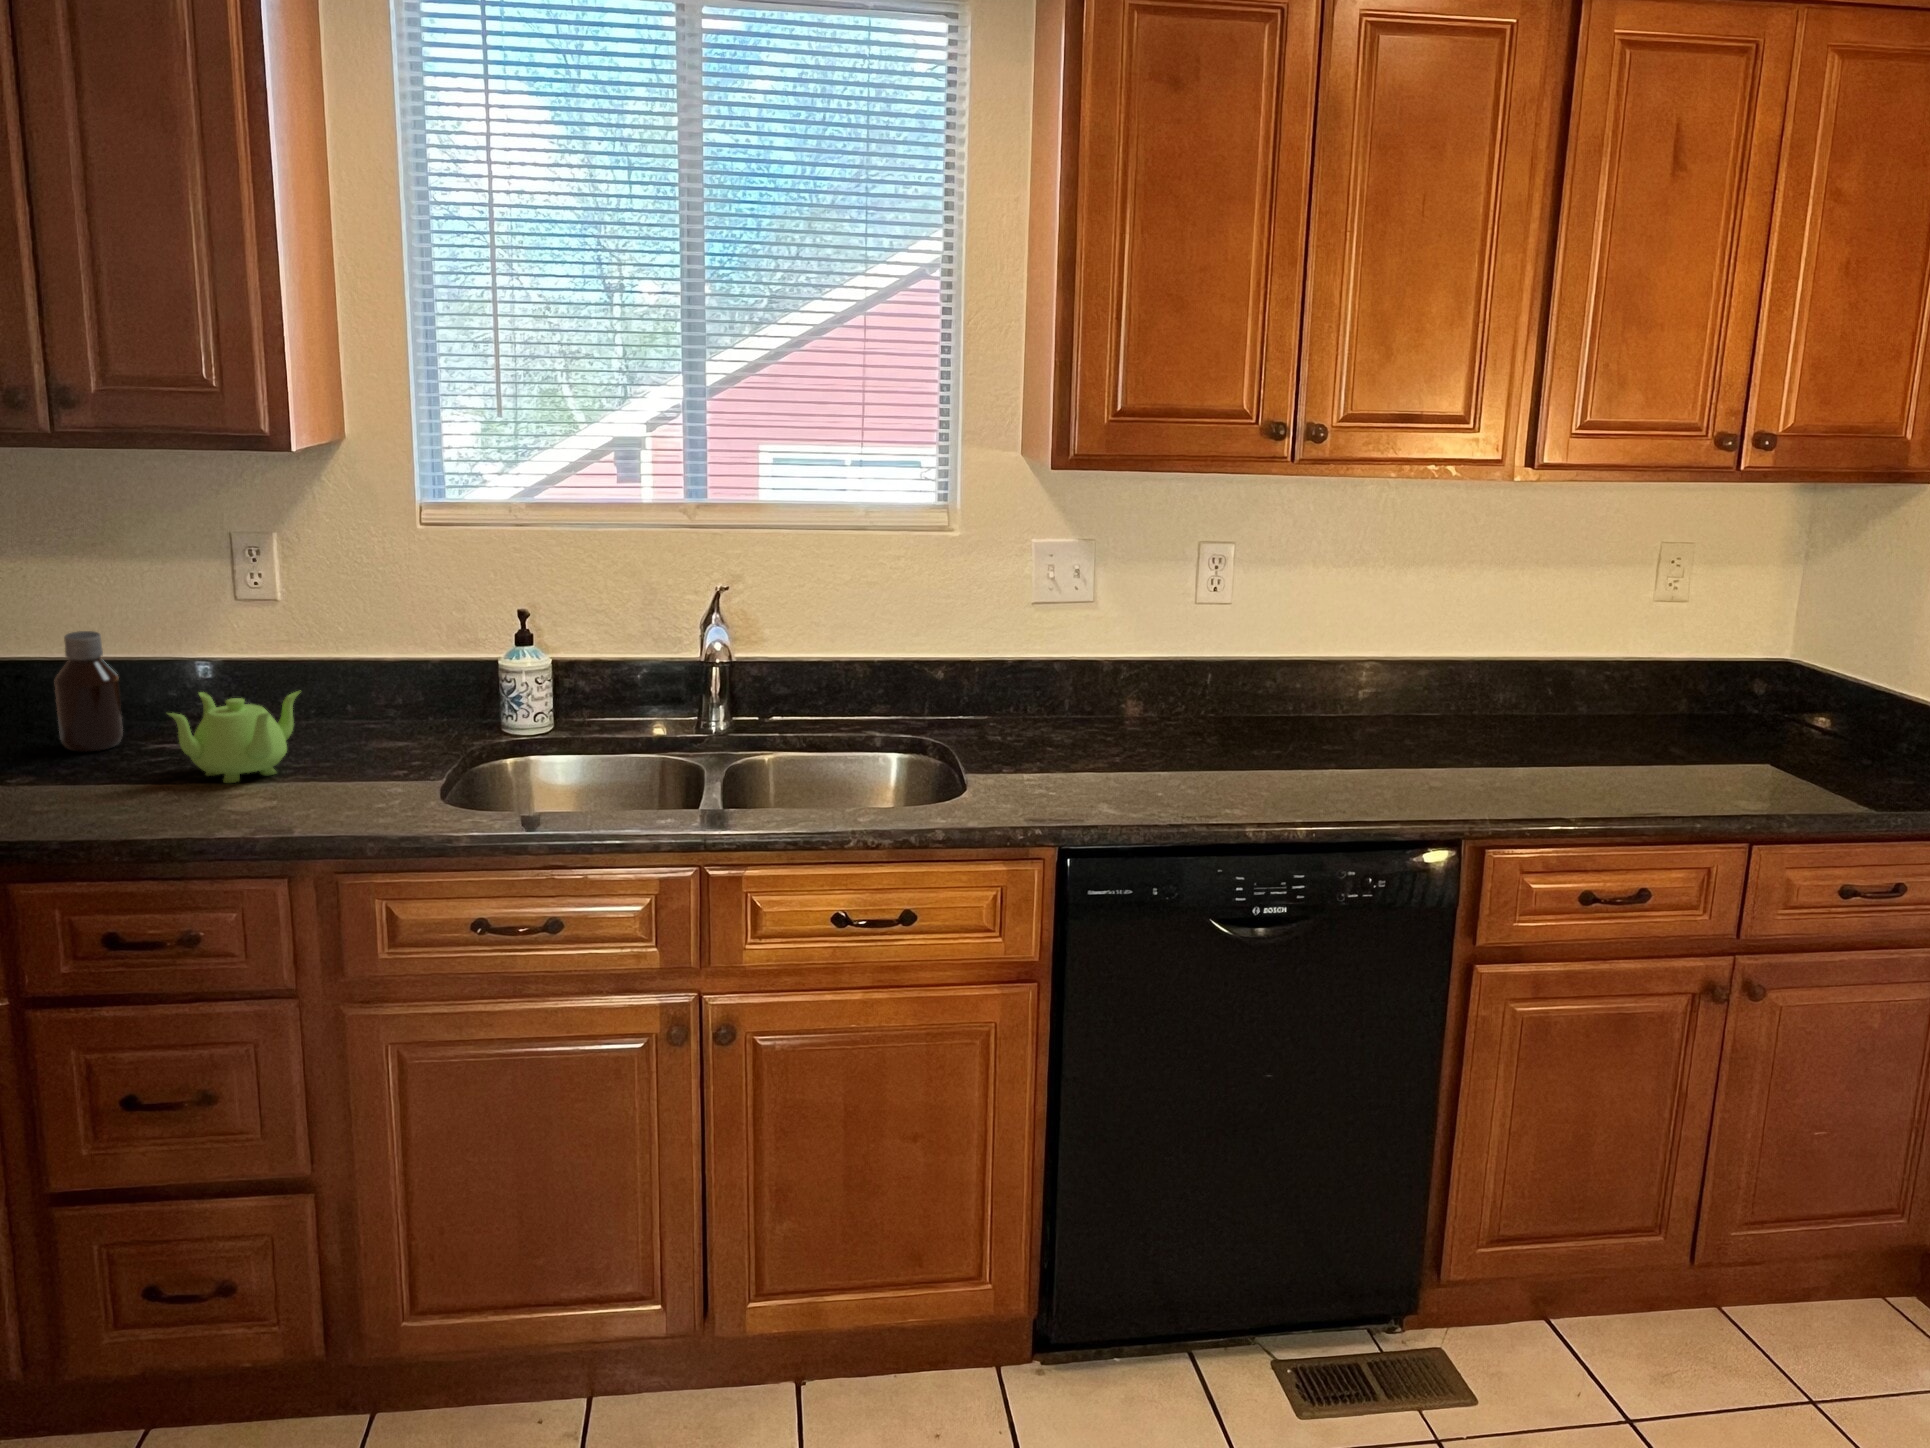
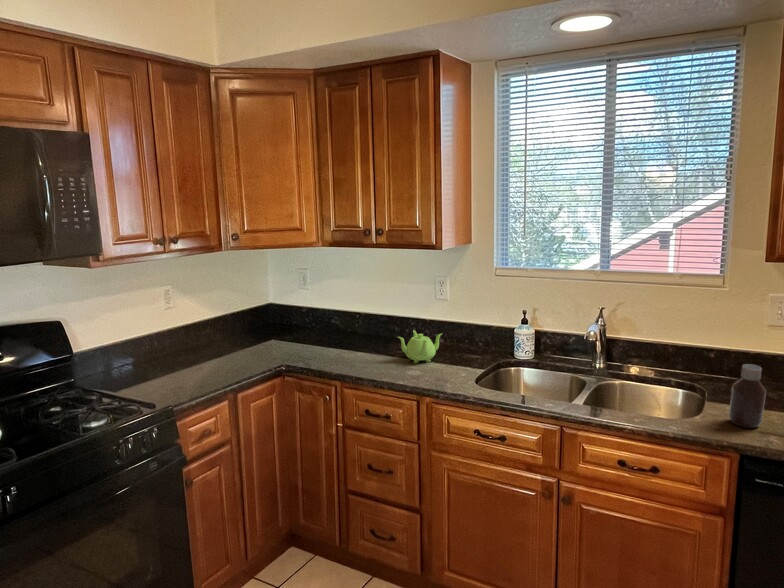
bottle: present [54,631,123,752] -> present [729,364,766,428]

